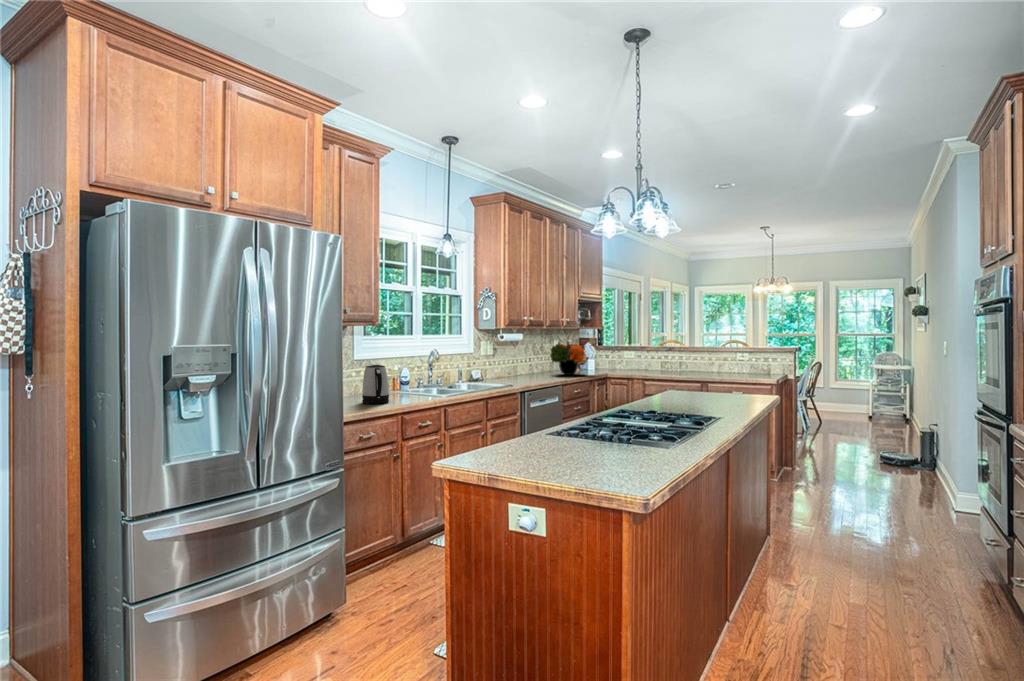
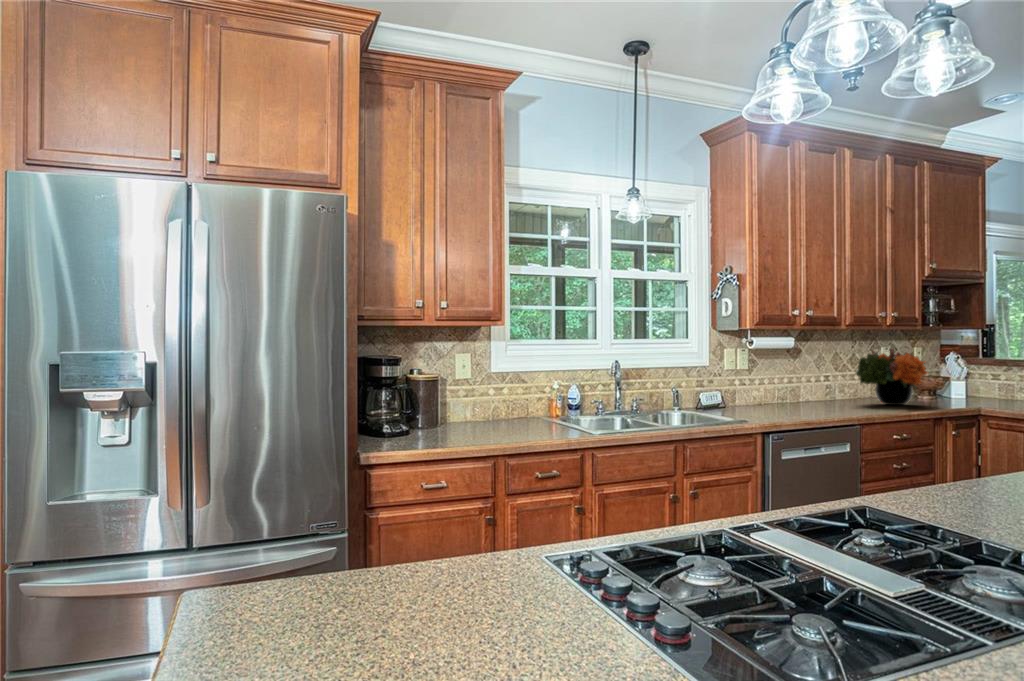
kettle: present [362,364,389,404] -> none [466,379,504,437]

